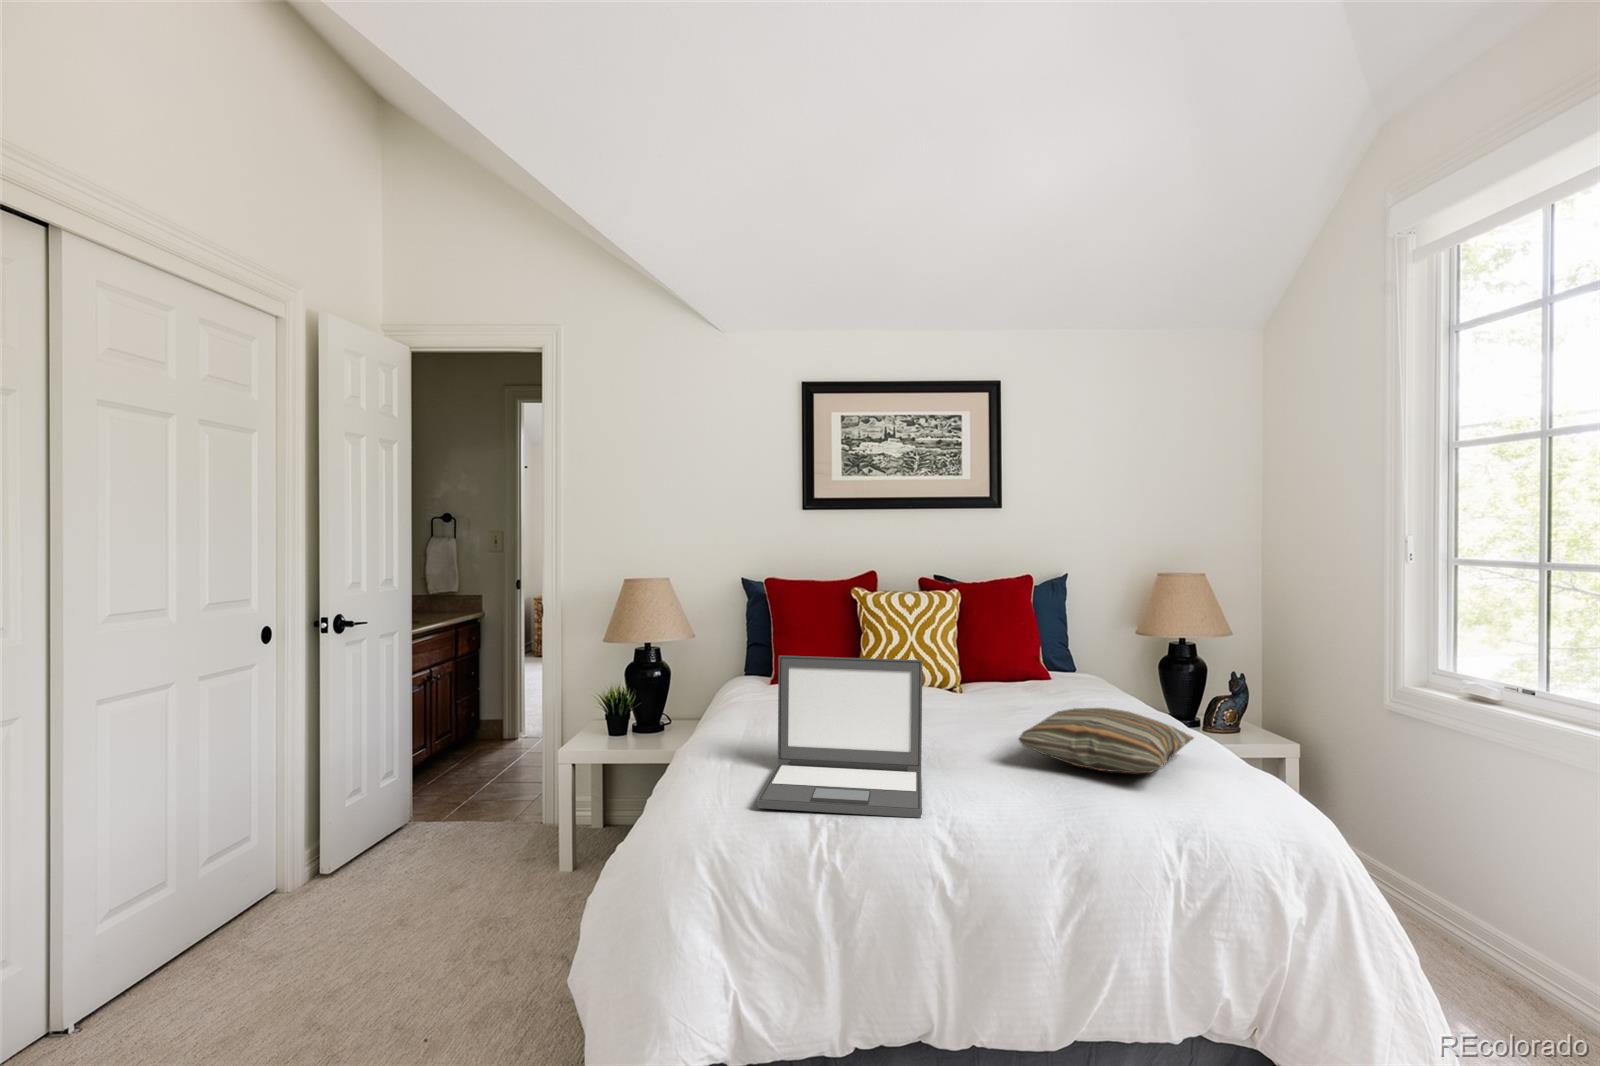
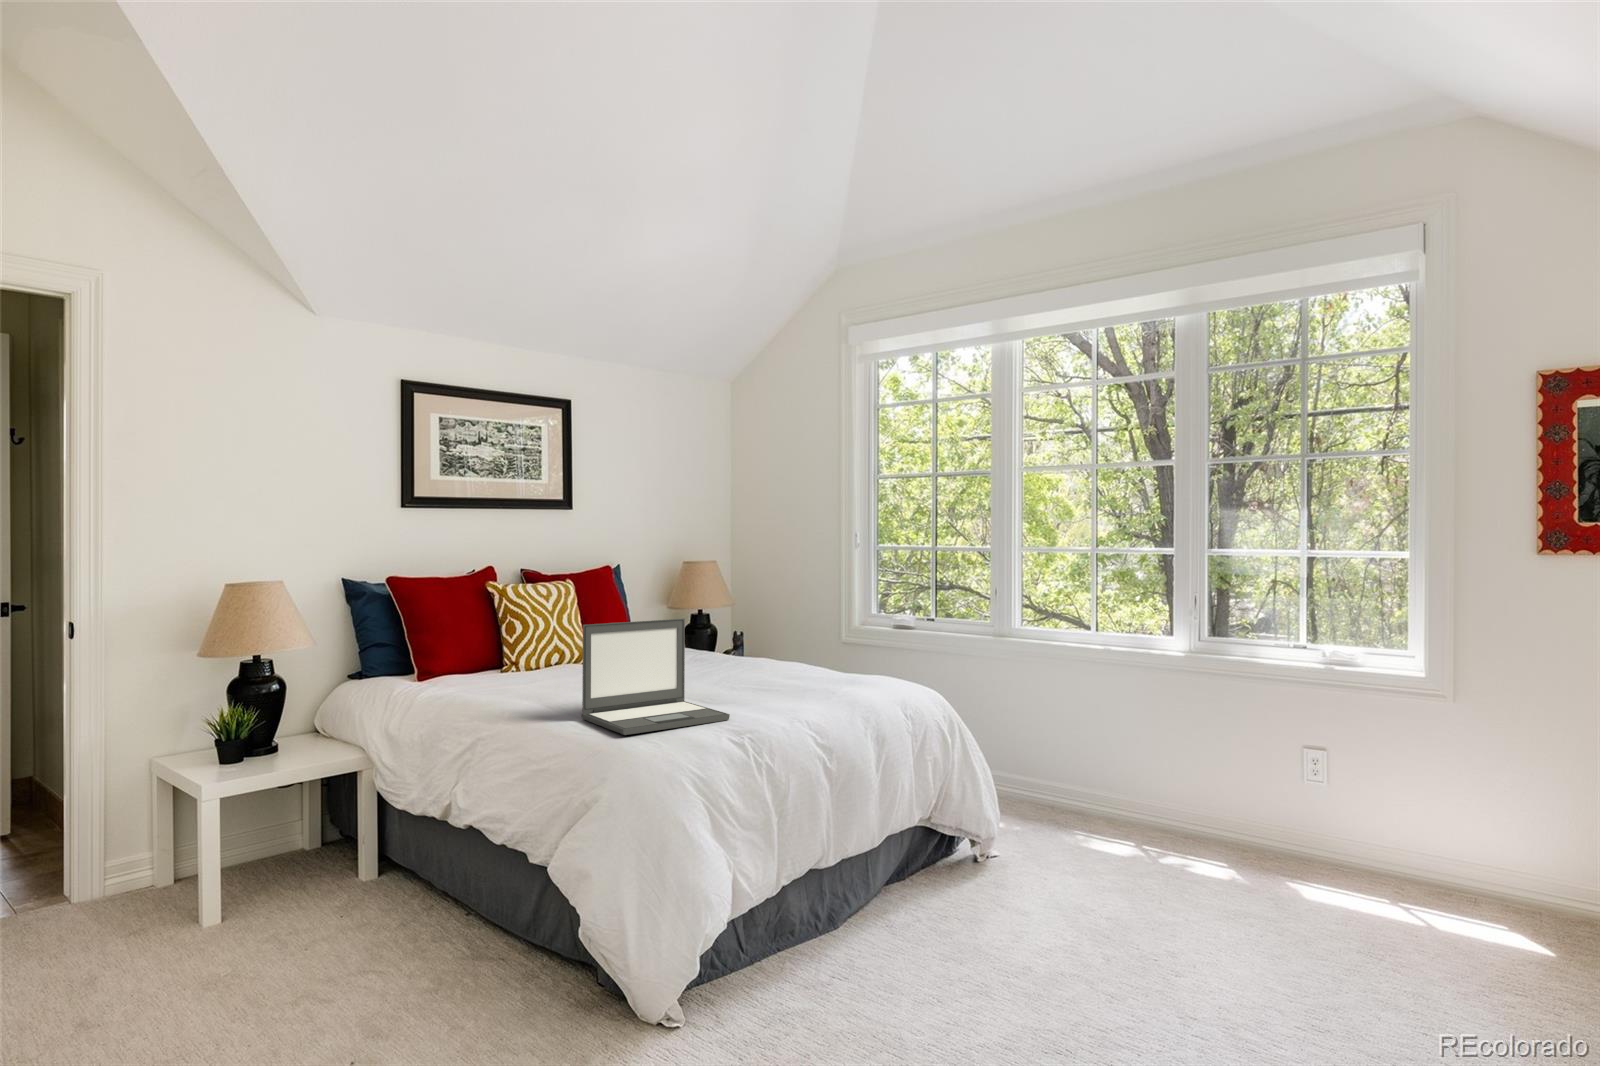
pillow: present [1019,708,1193,773] -> none [723,646,826,684]

